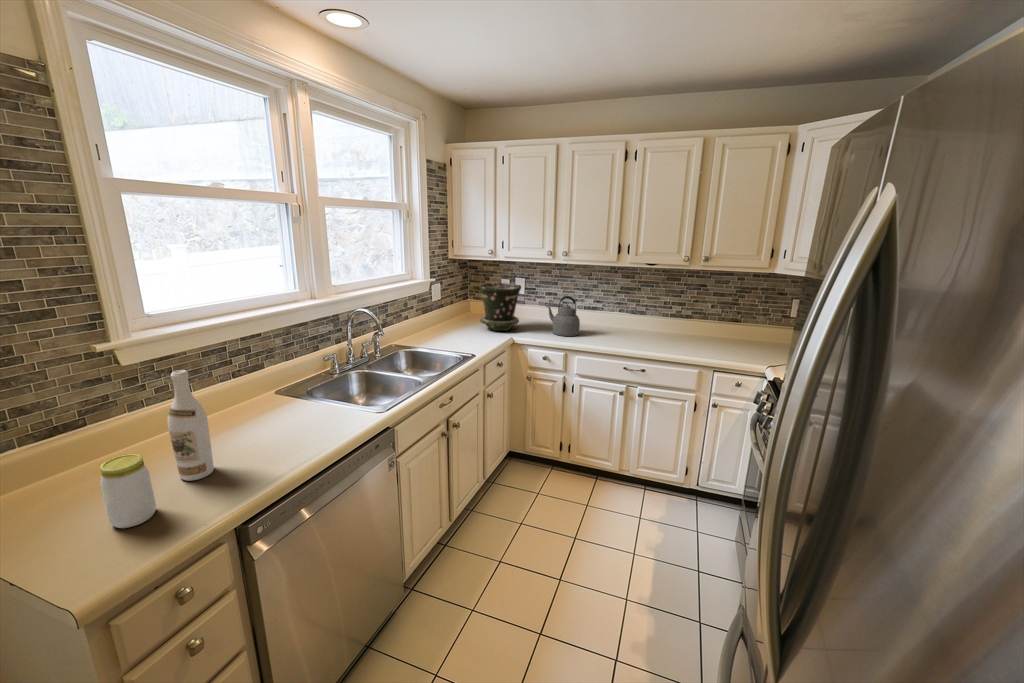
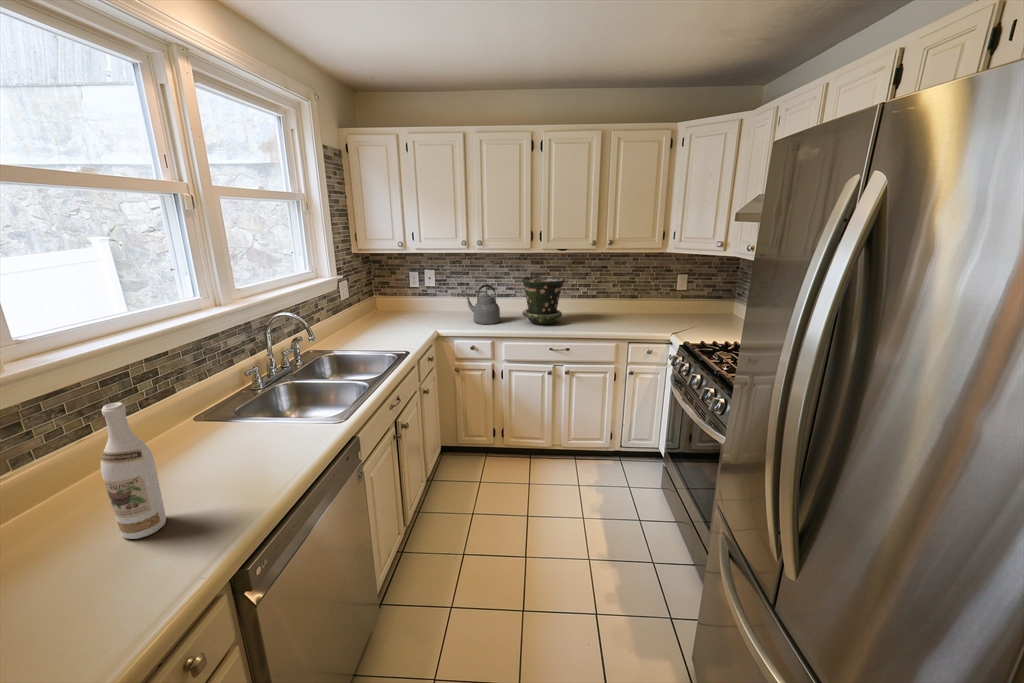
flower pot: present [479,283,521,331] -> present [522,276,565,325]
jar: present [100,454,156,528] -> none [31,516,114,616]

